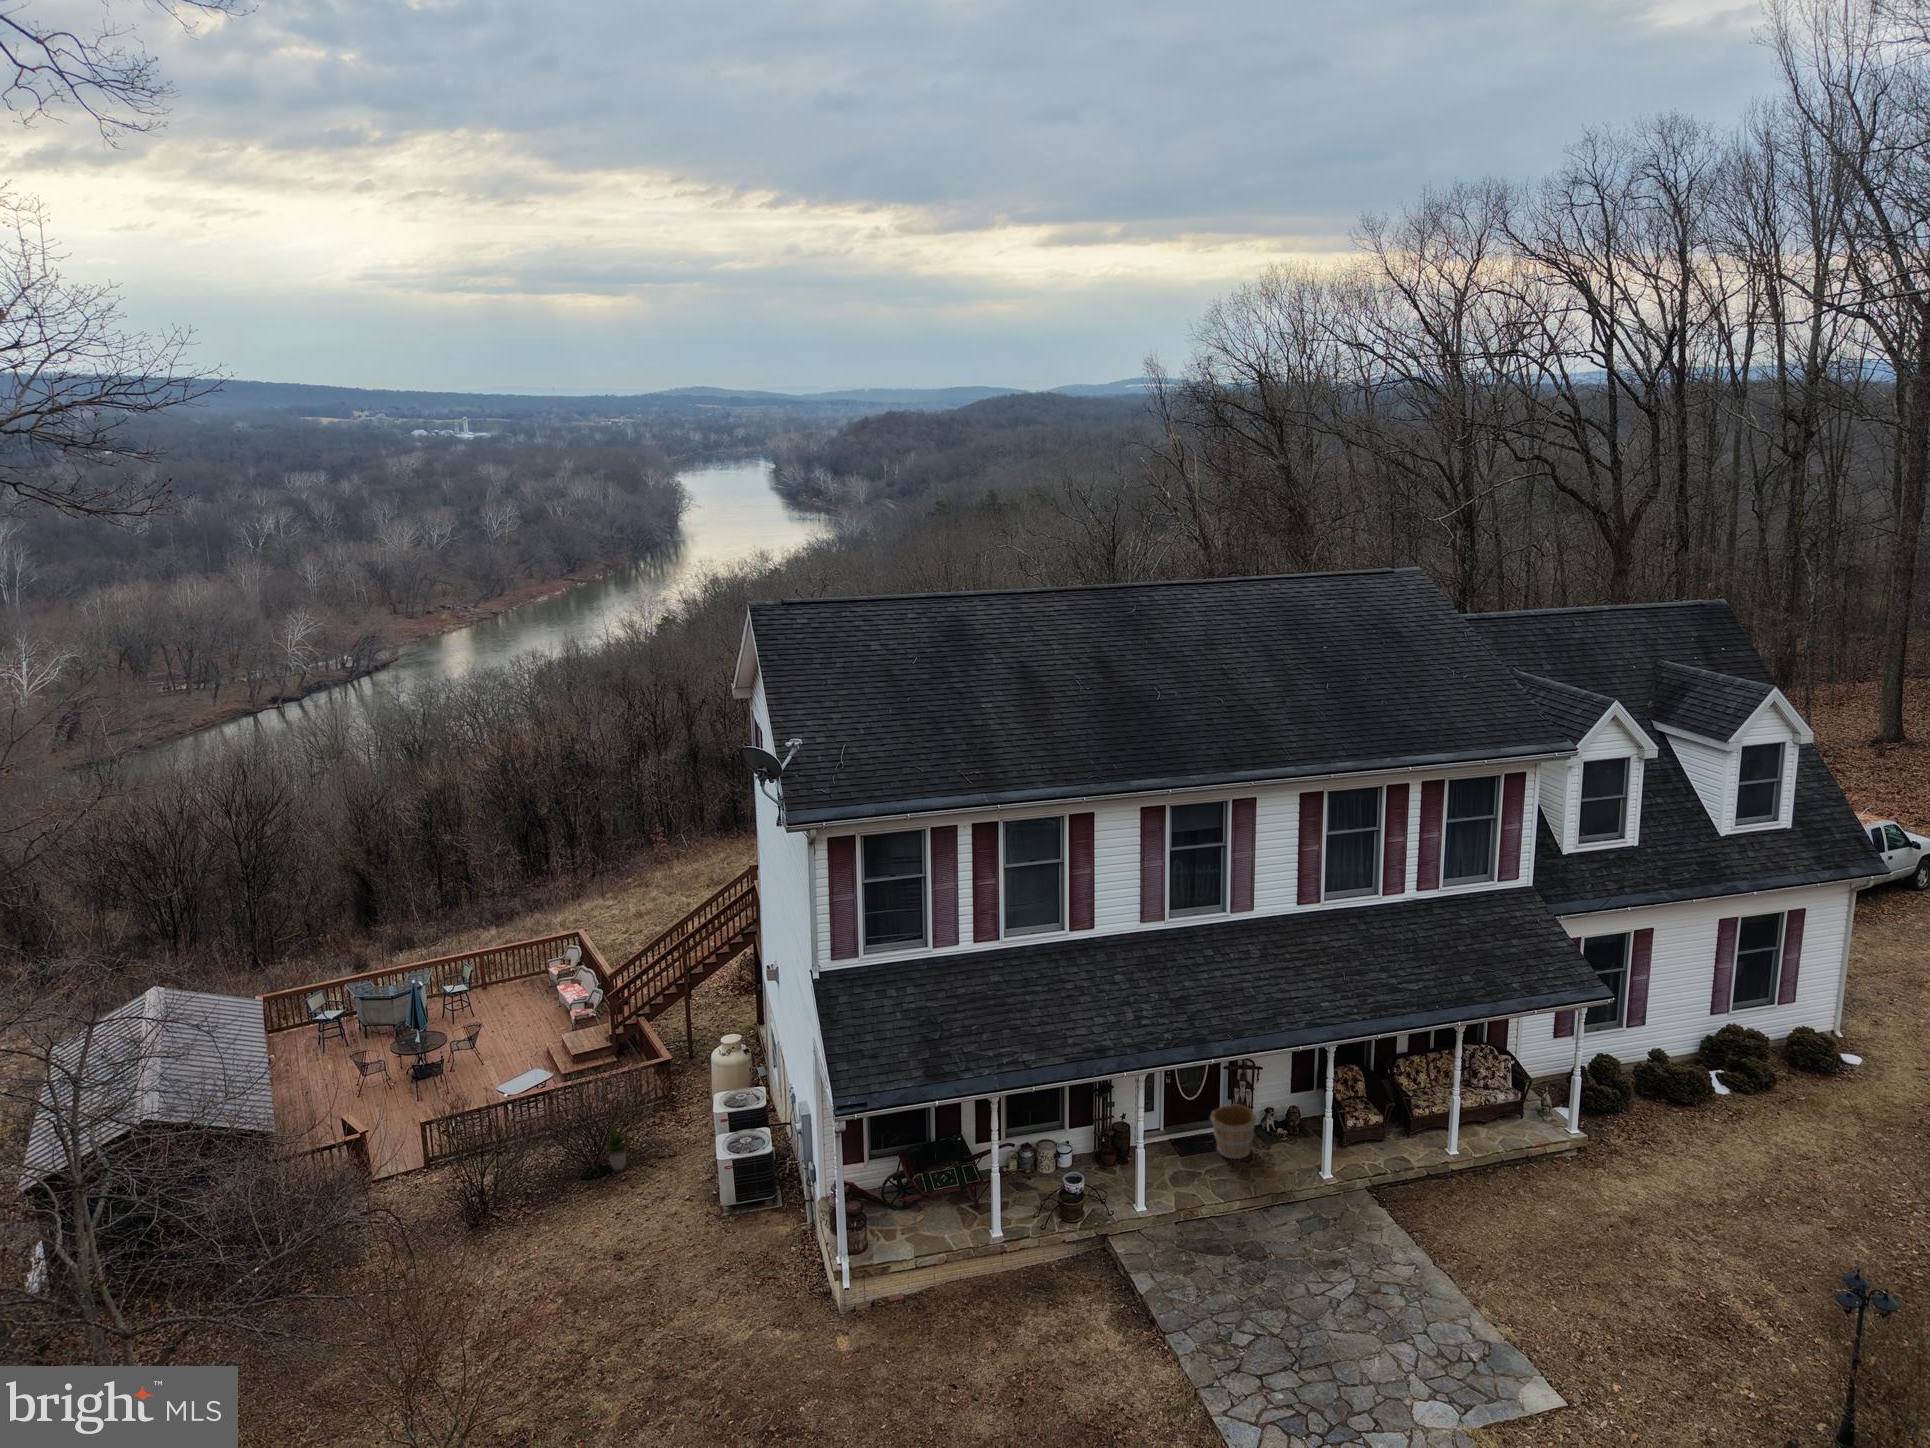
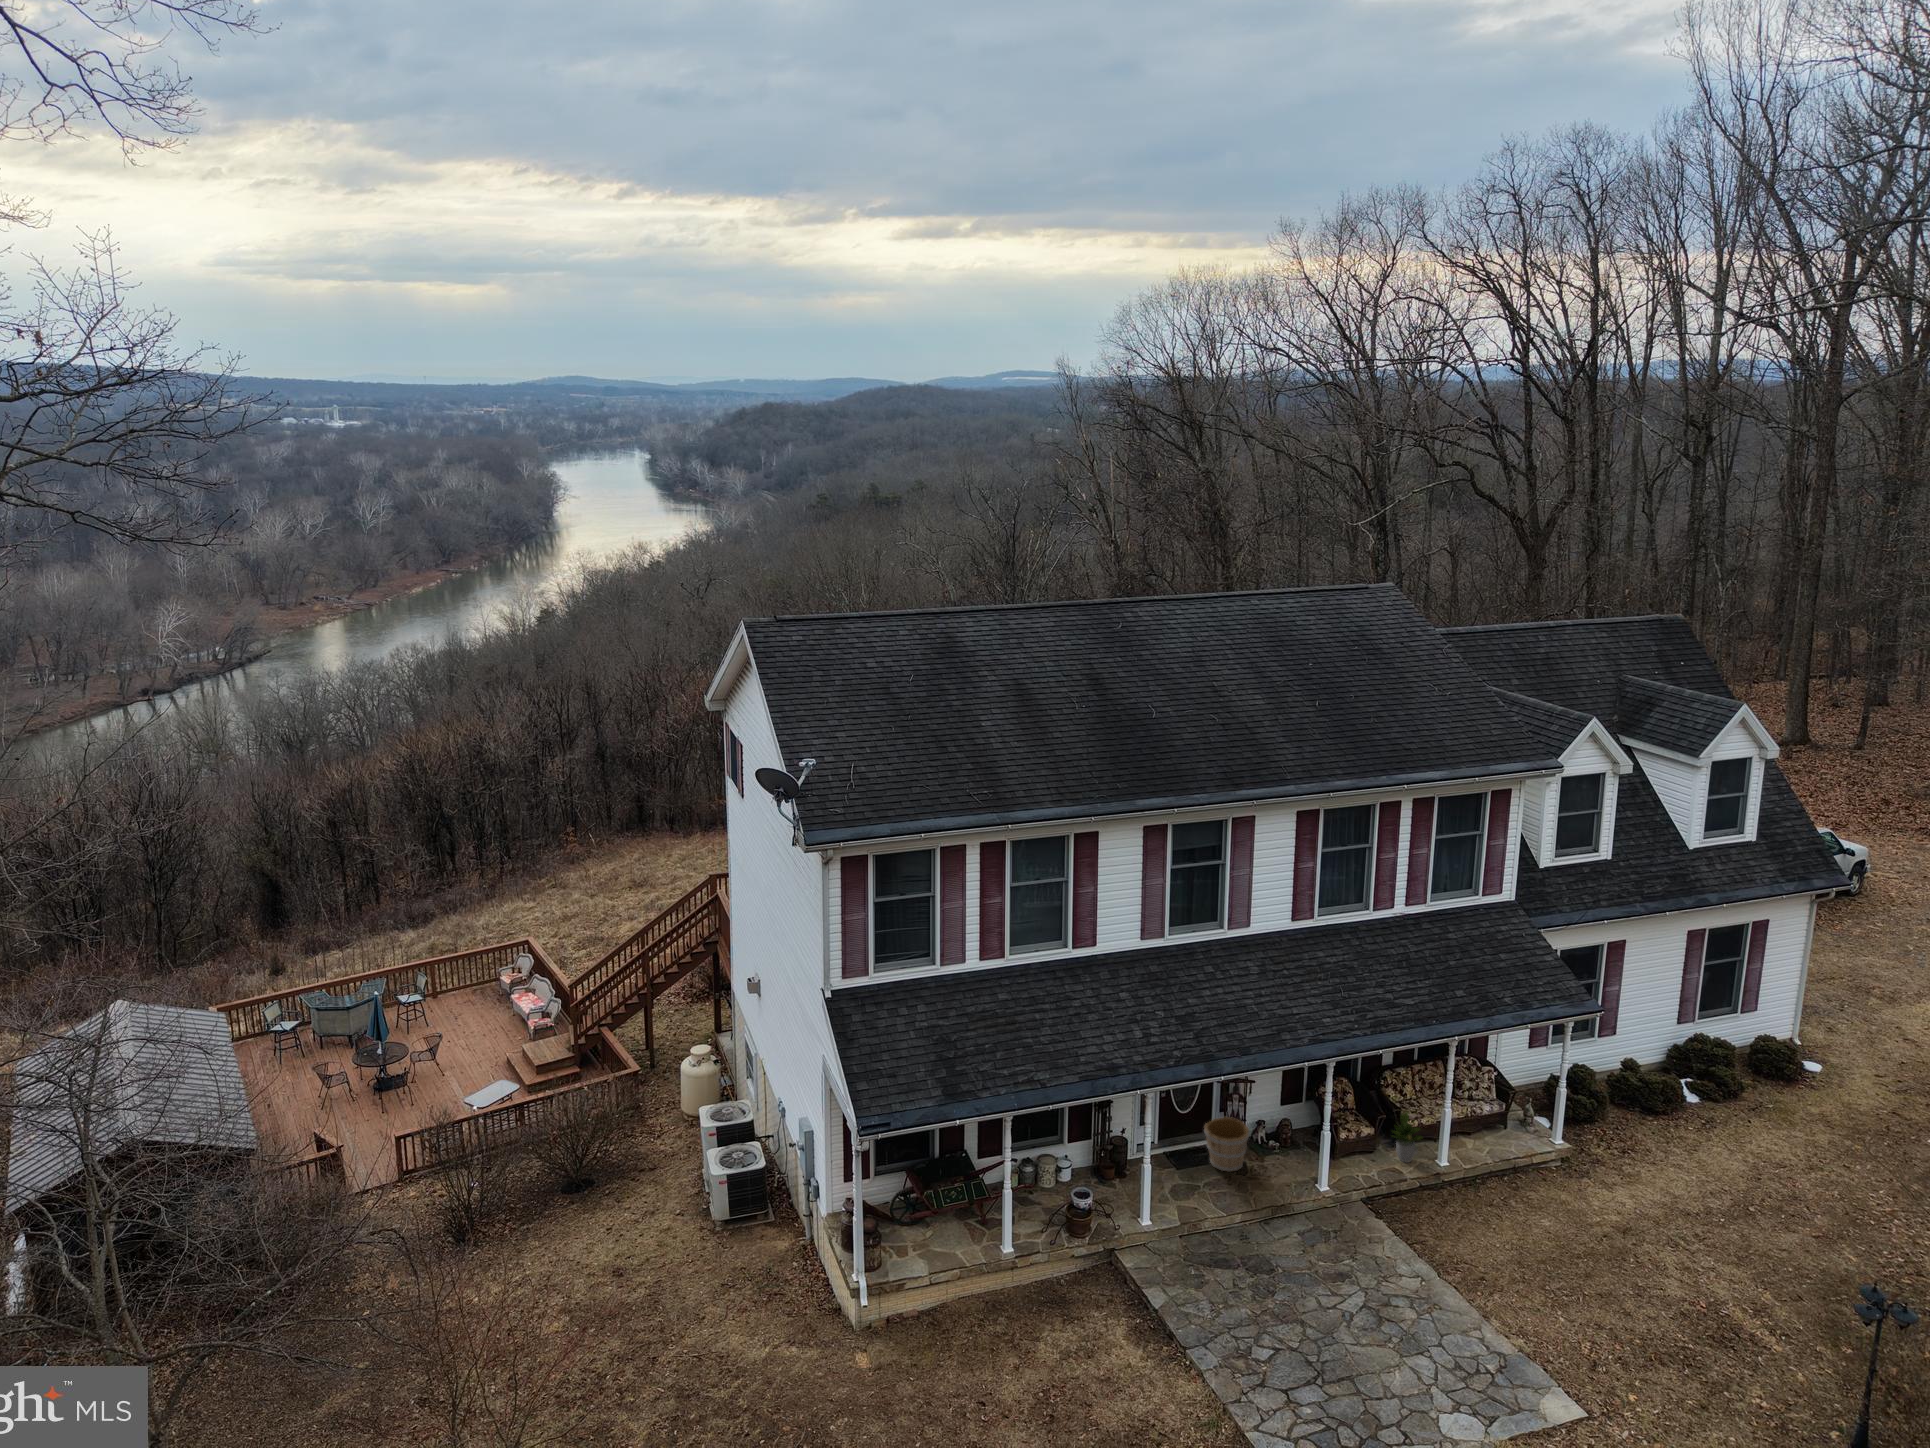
potted plant: present [605,1125,631,1170] -> present [1392,1112,1422,1163]

